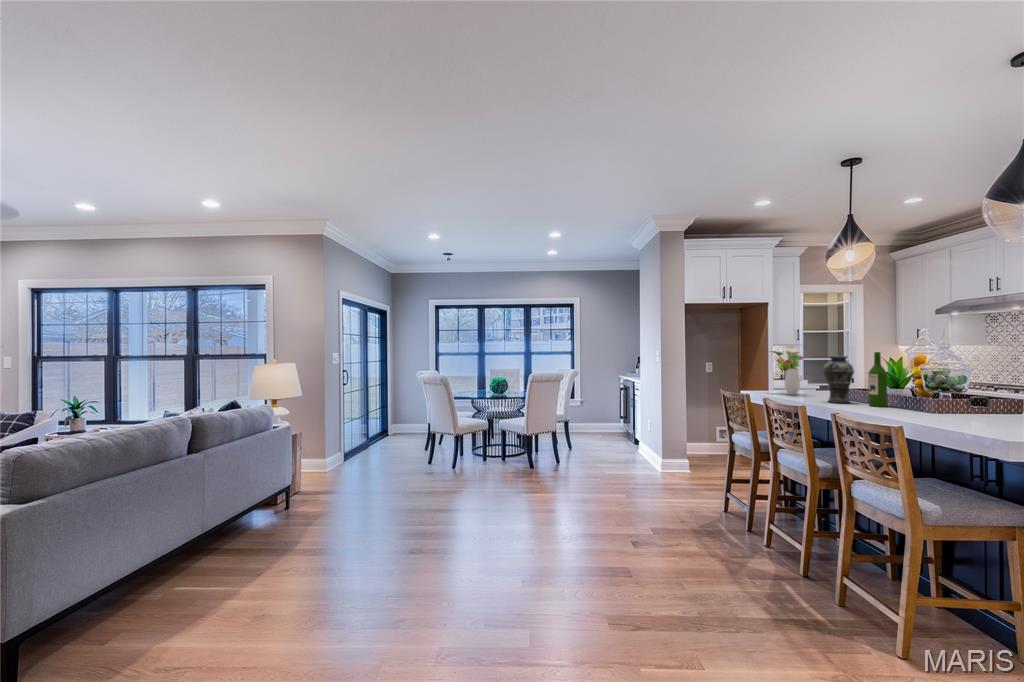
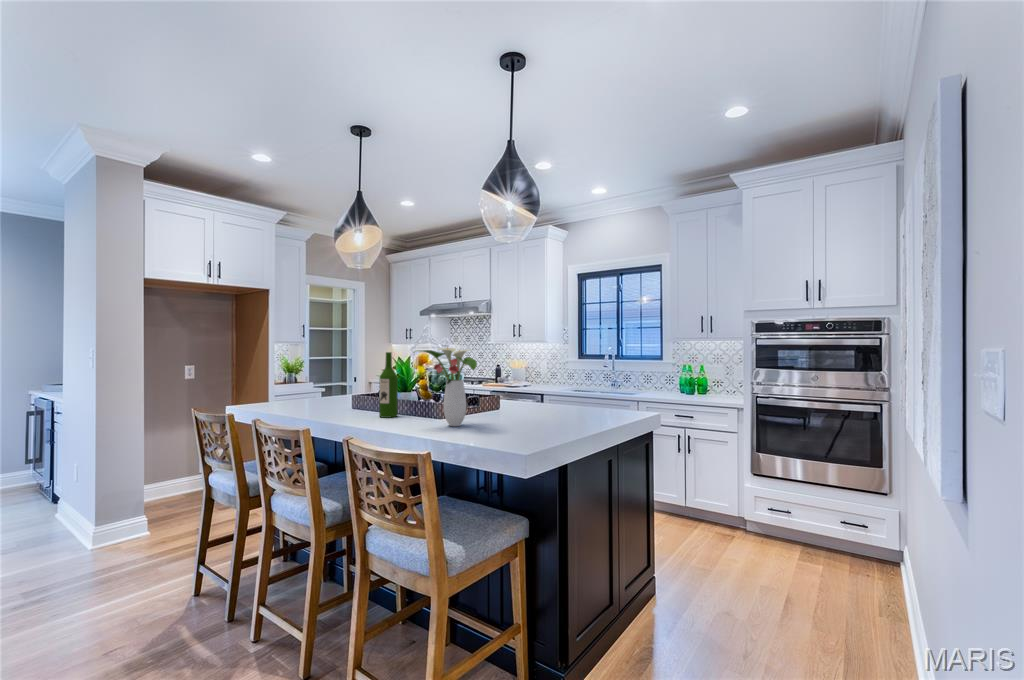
flower arrangement: present [772,350,803,395] -> present [423,347,477,426]
vase: present [823,356,854,403] -> none [330,357,365,417]

